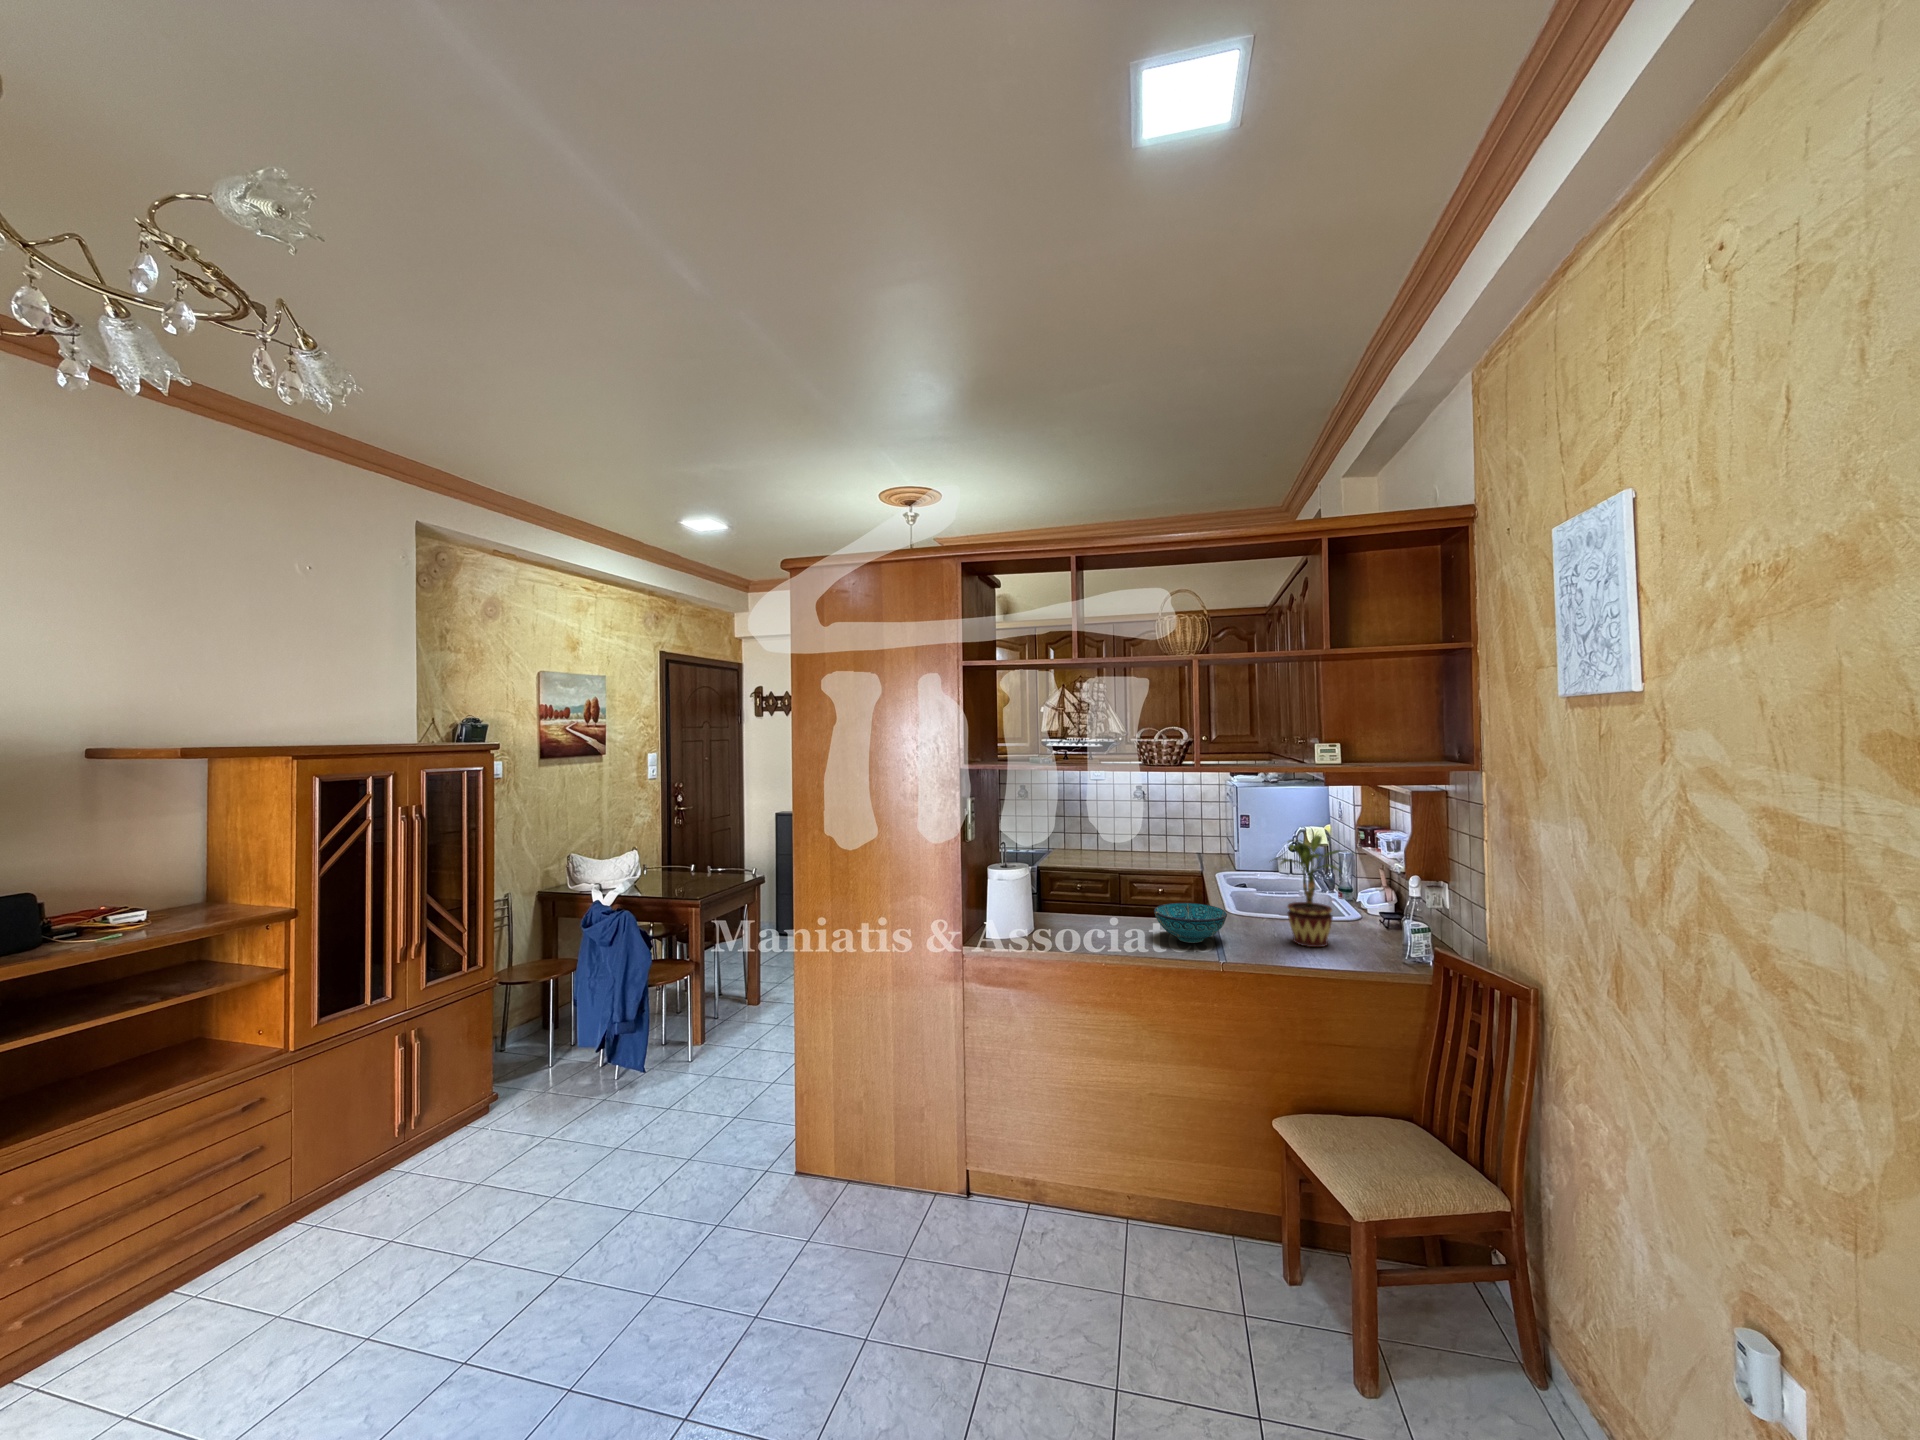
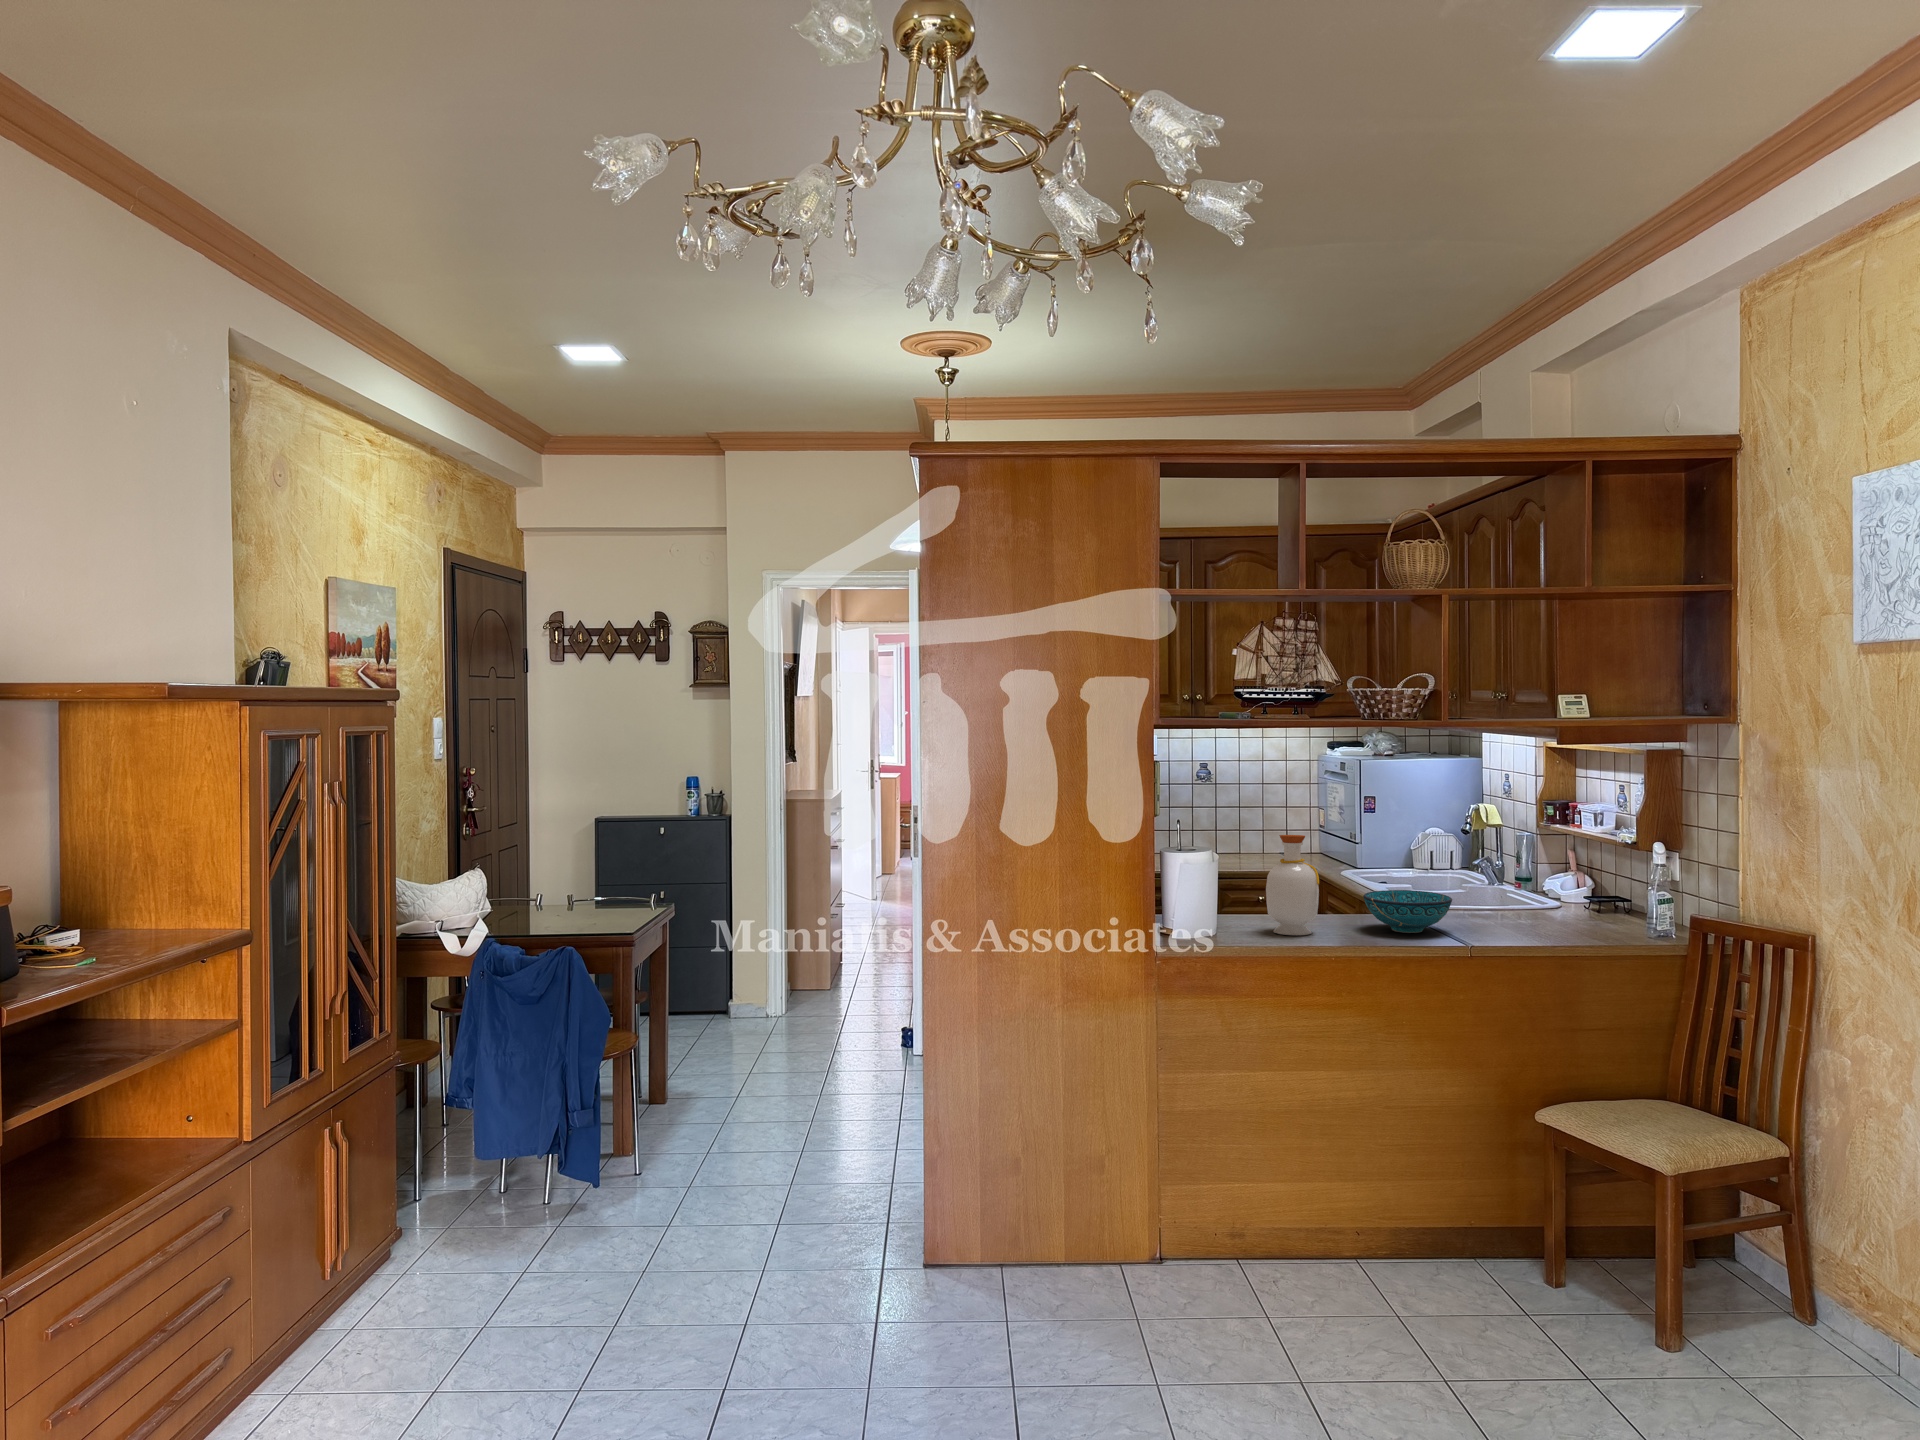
potted plant: present [1273,835,1347,947] -> none [1492,804,1591,929]
bottle: none [1073,855,1115,939] -> present [1266,835,1319,935]

